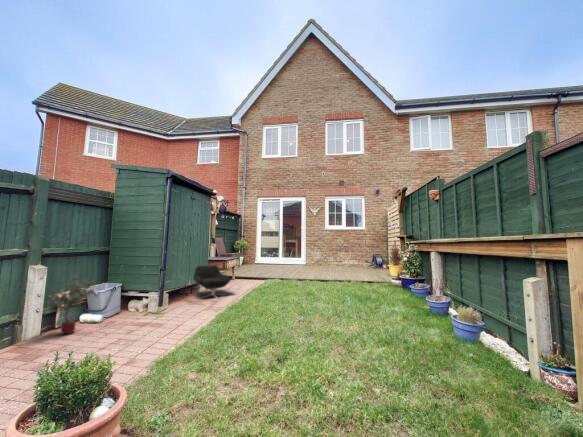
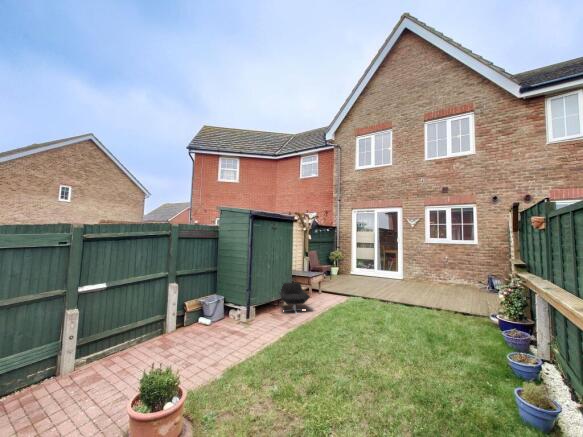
potted tree: present [44,275,94,334] -> none [175,290,206,332]

